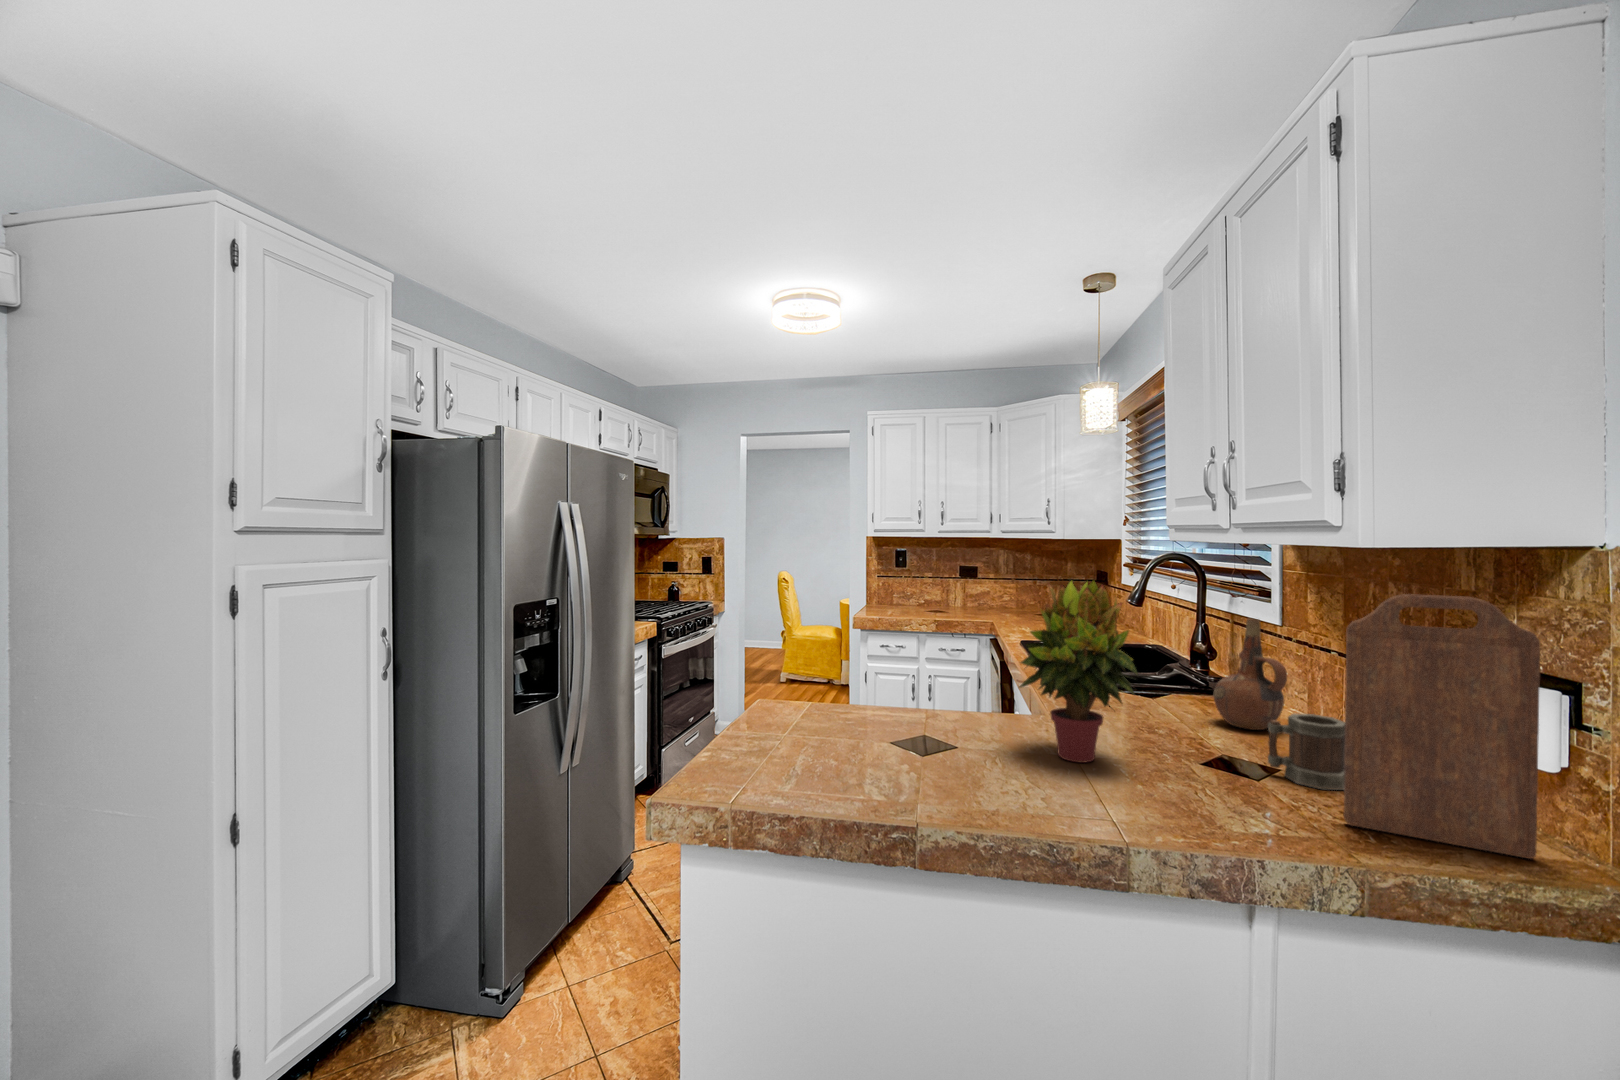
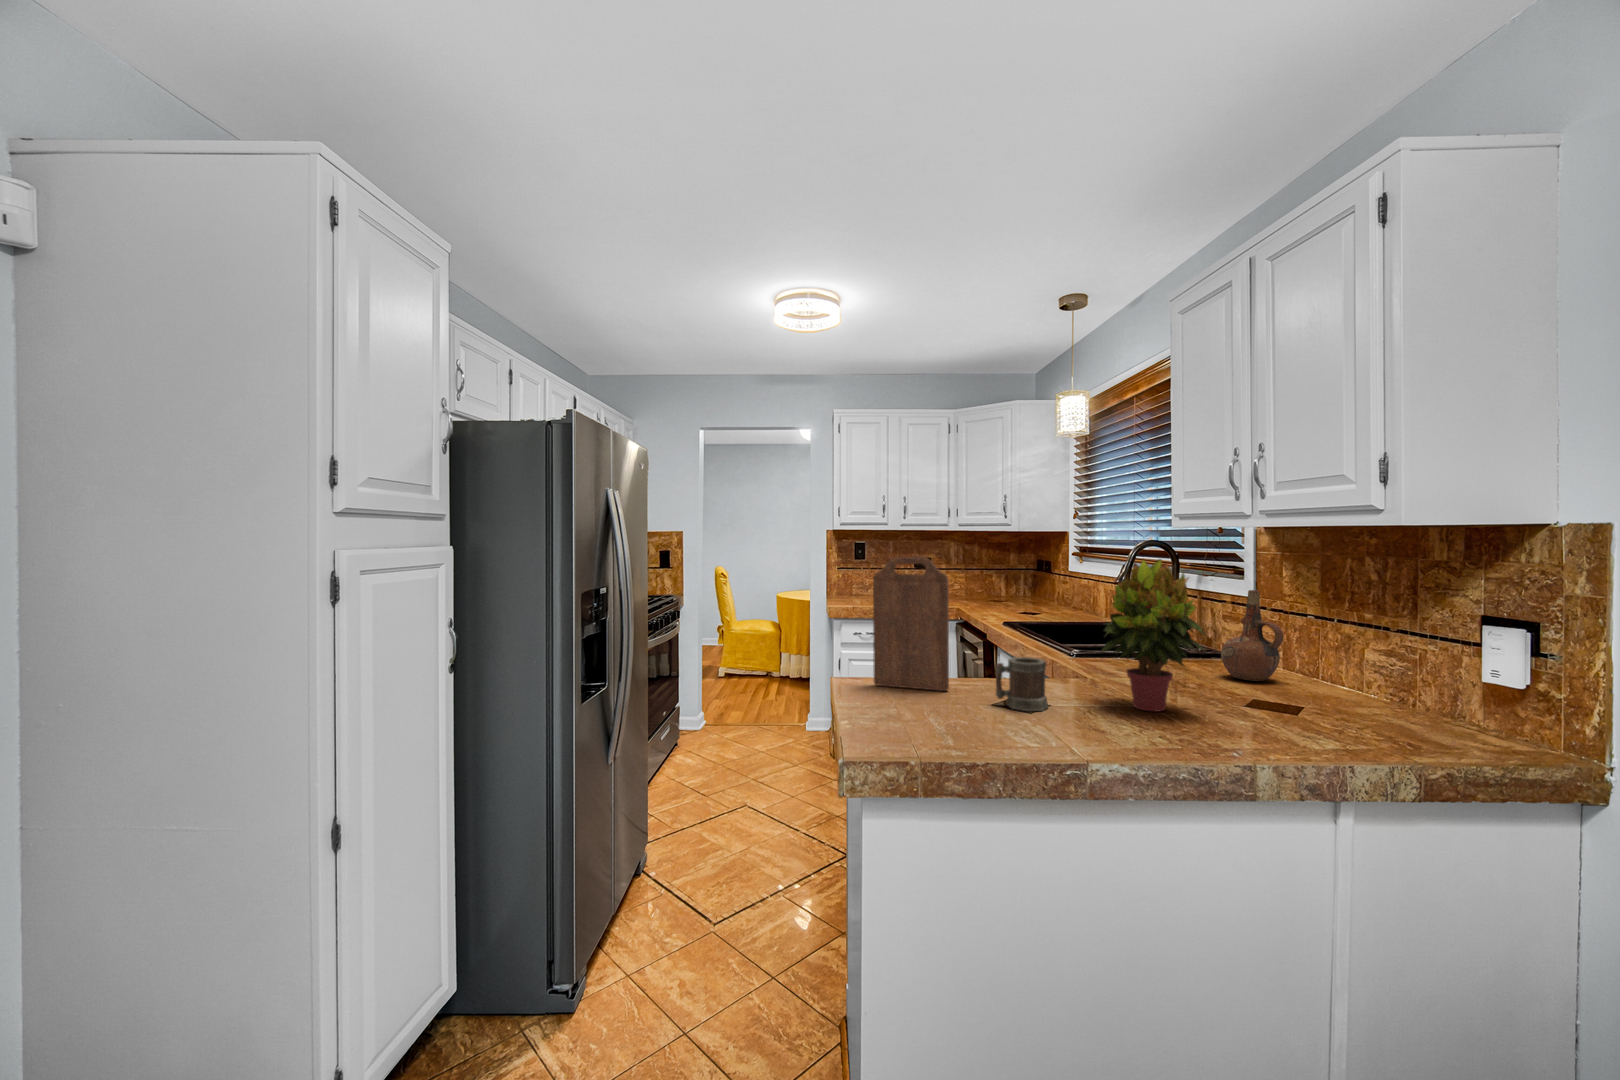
cutting board: present [1344,594,1540,859] -> present [873,557,949,691]
mug: present [1268,714,1345,790] -> present [995,657,1048,711]

